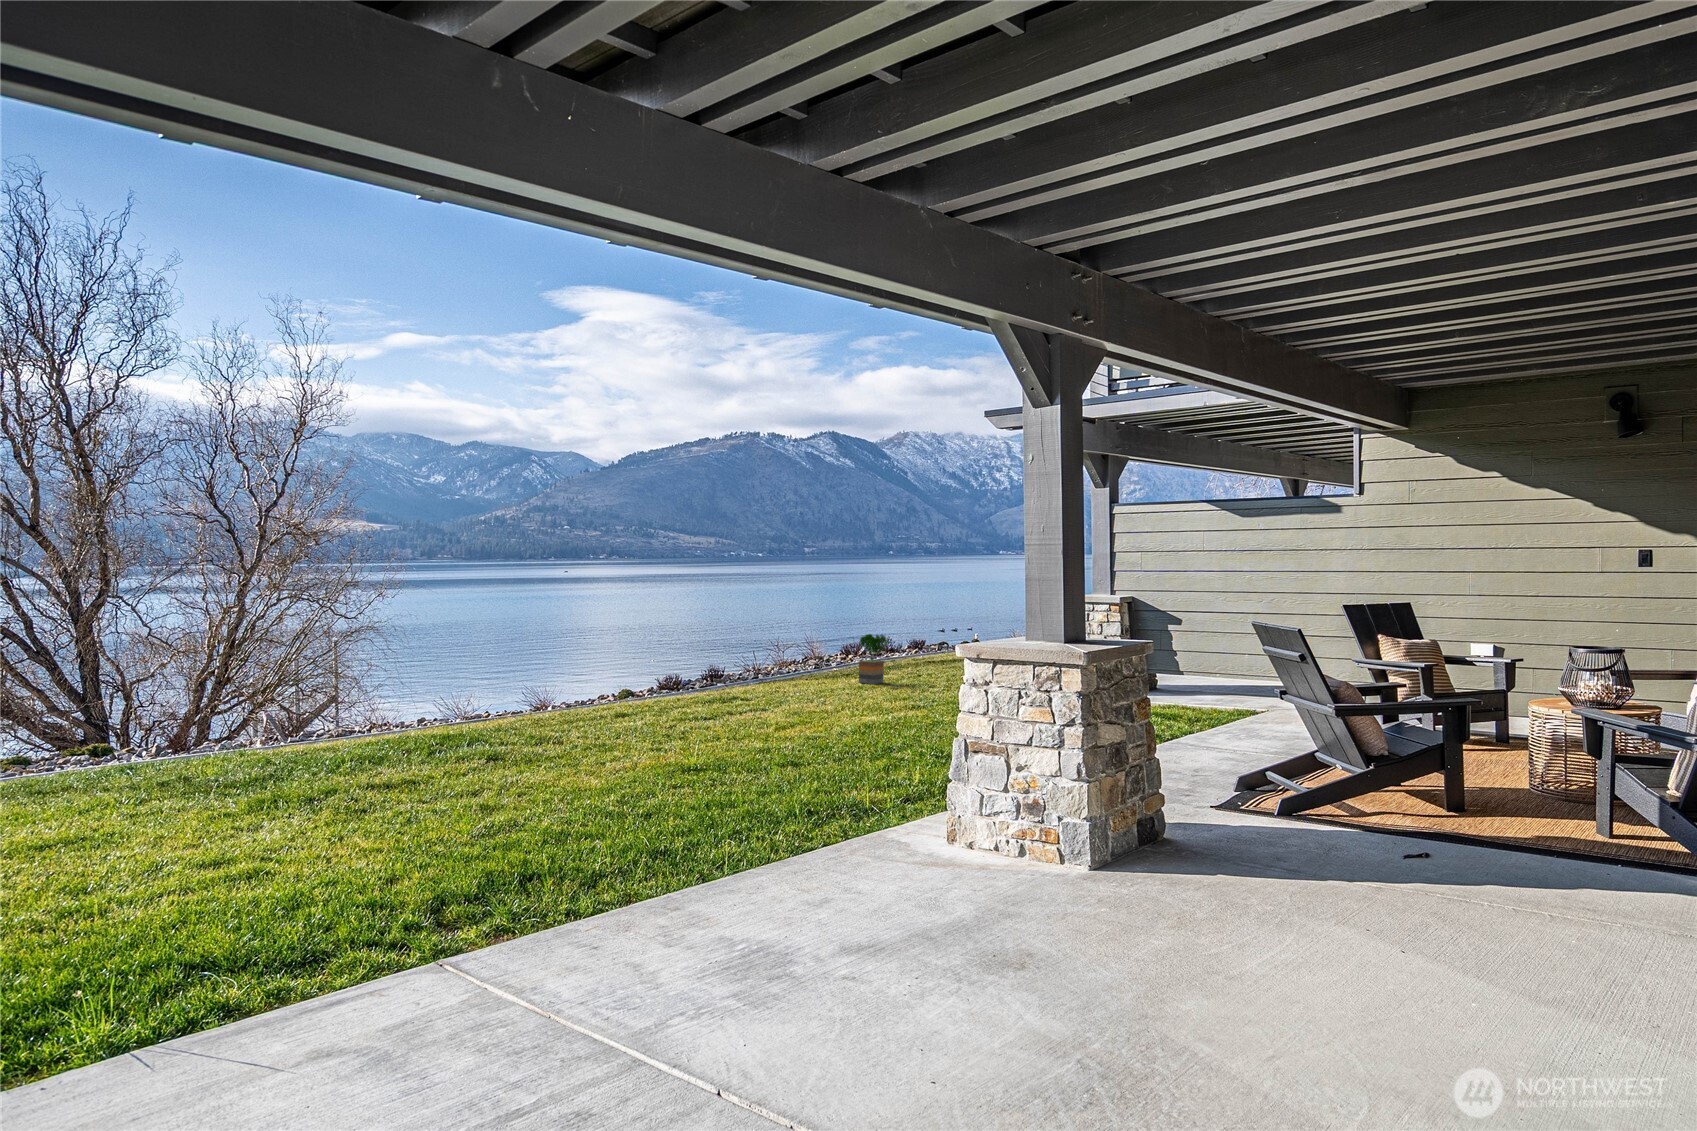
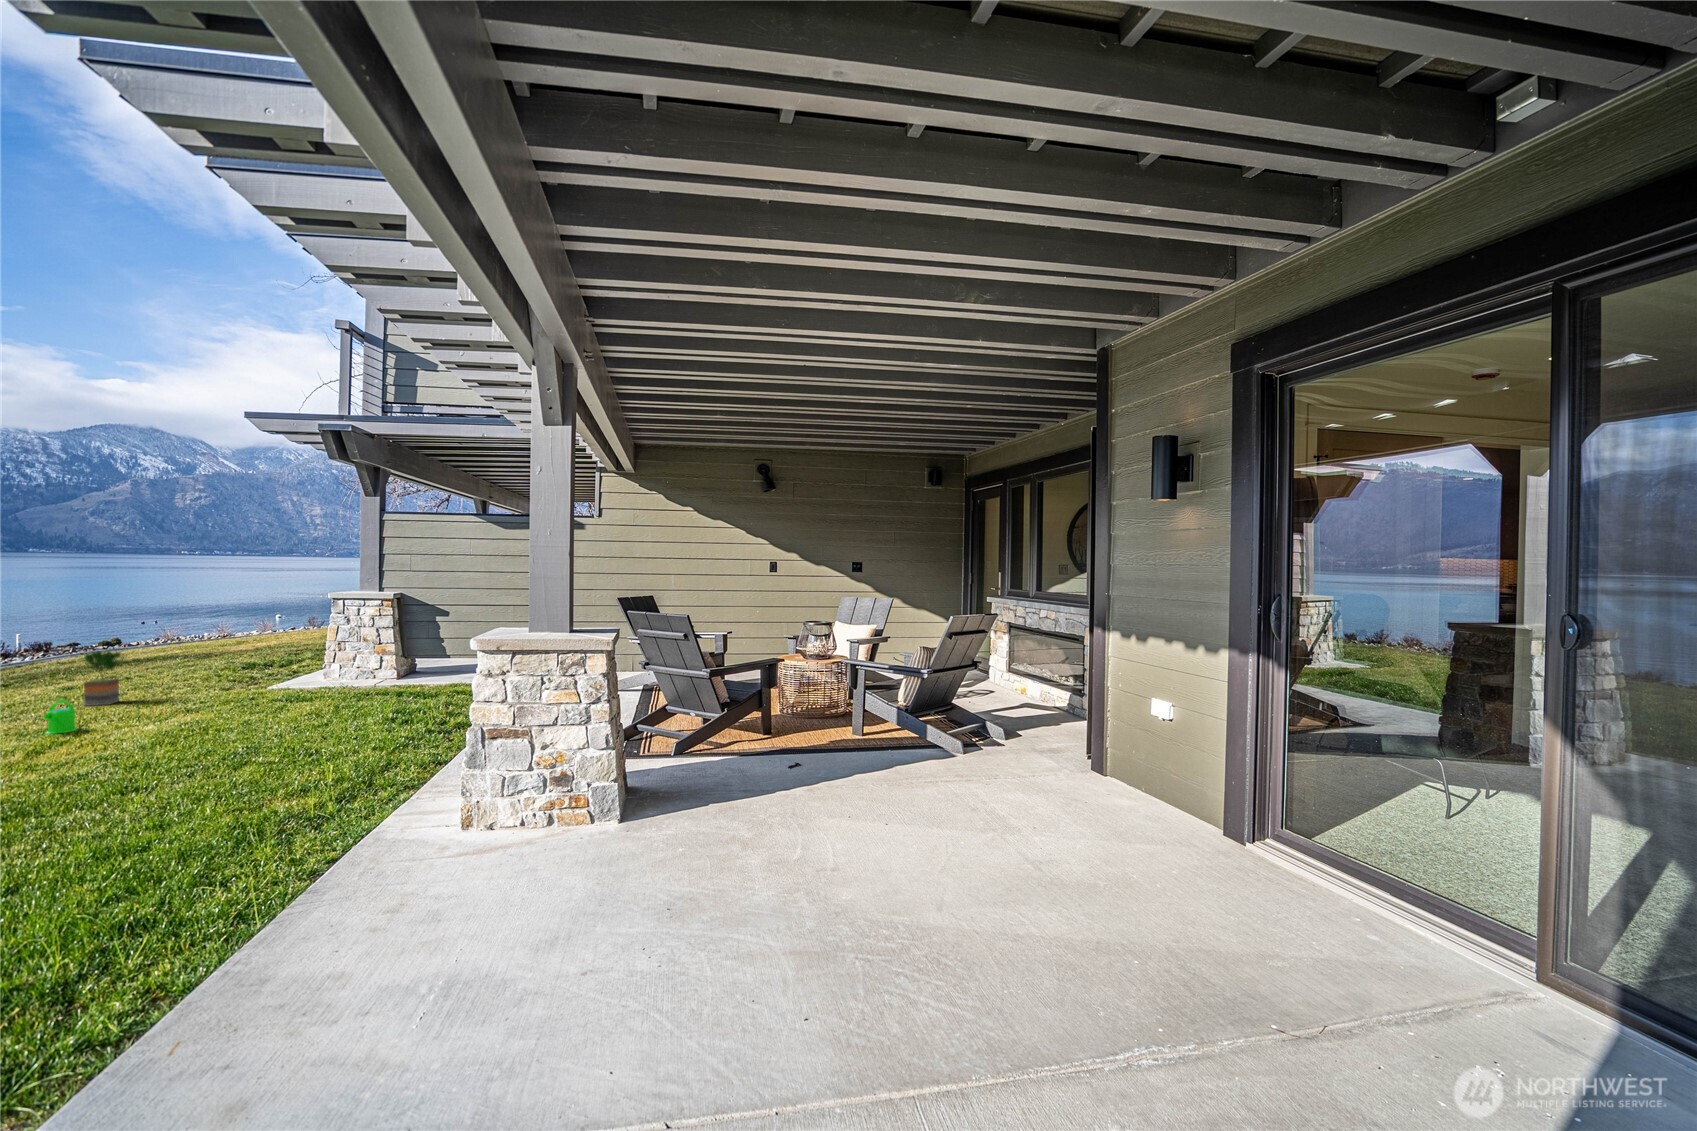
watering can: none [808,672,832,702] -> present [44,700,77,734]

